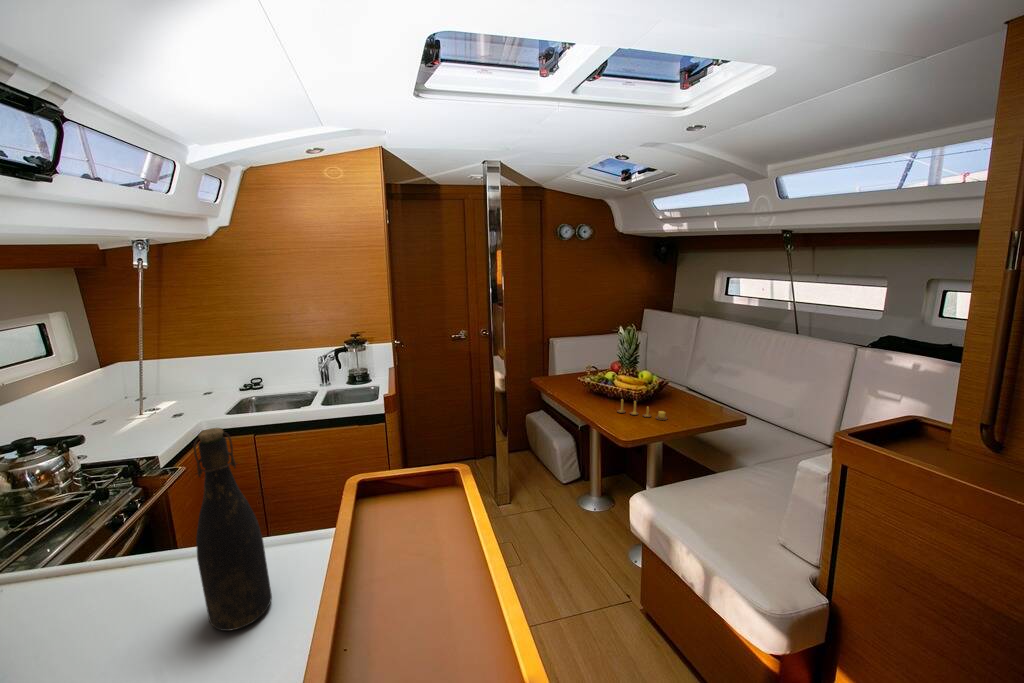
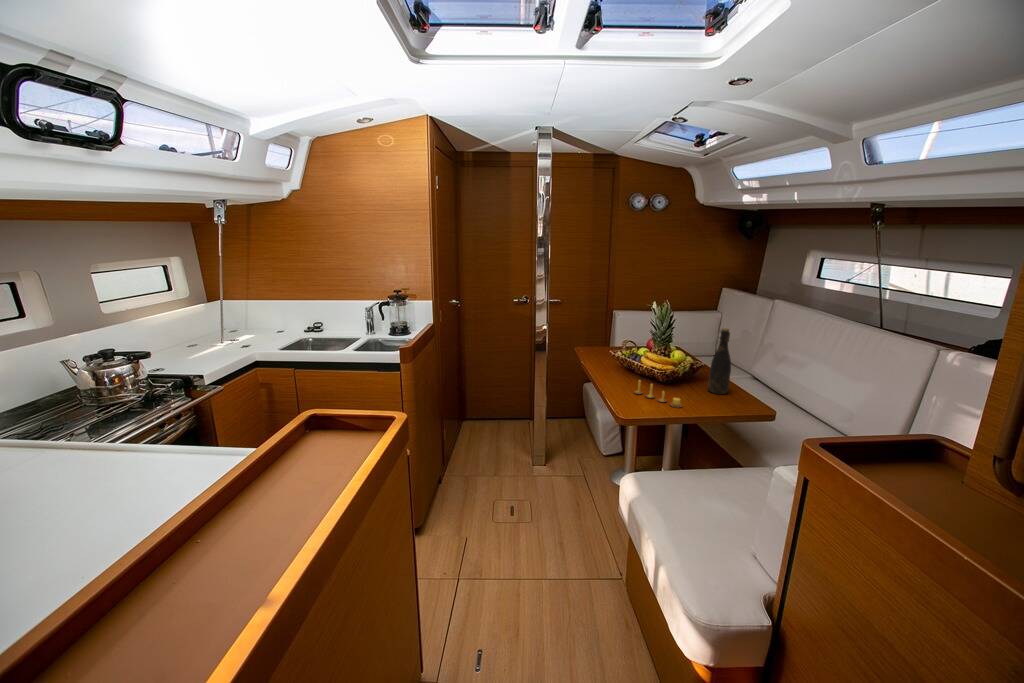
bottle: present [193,428,272,631] -> present [708,328,731,394]

